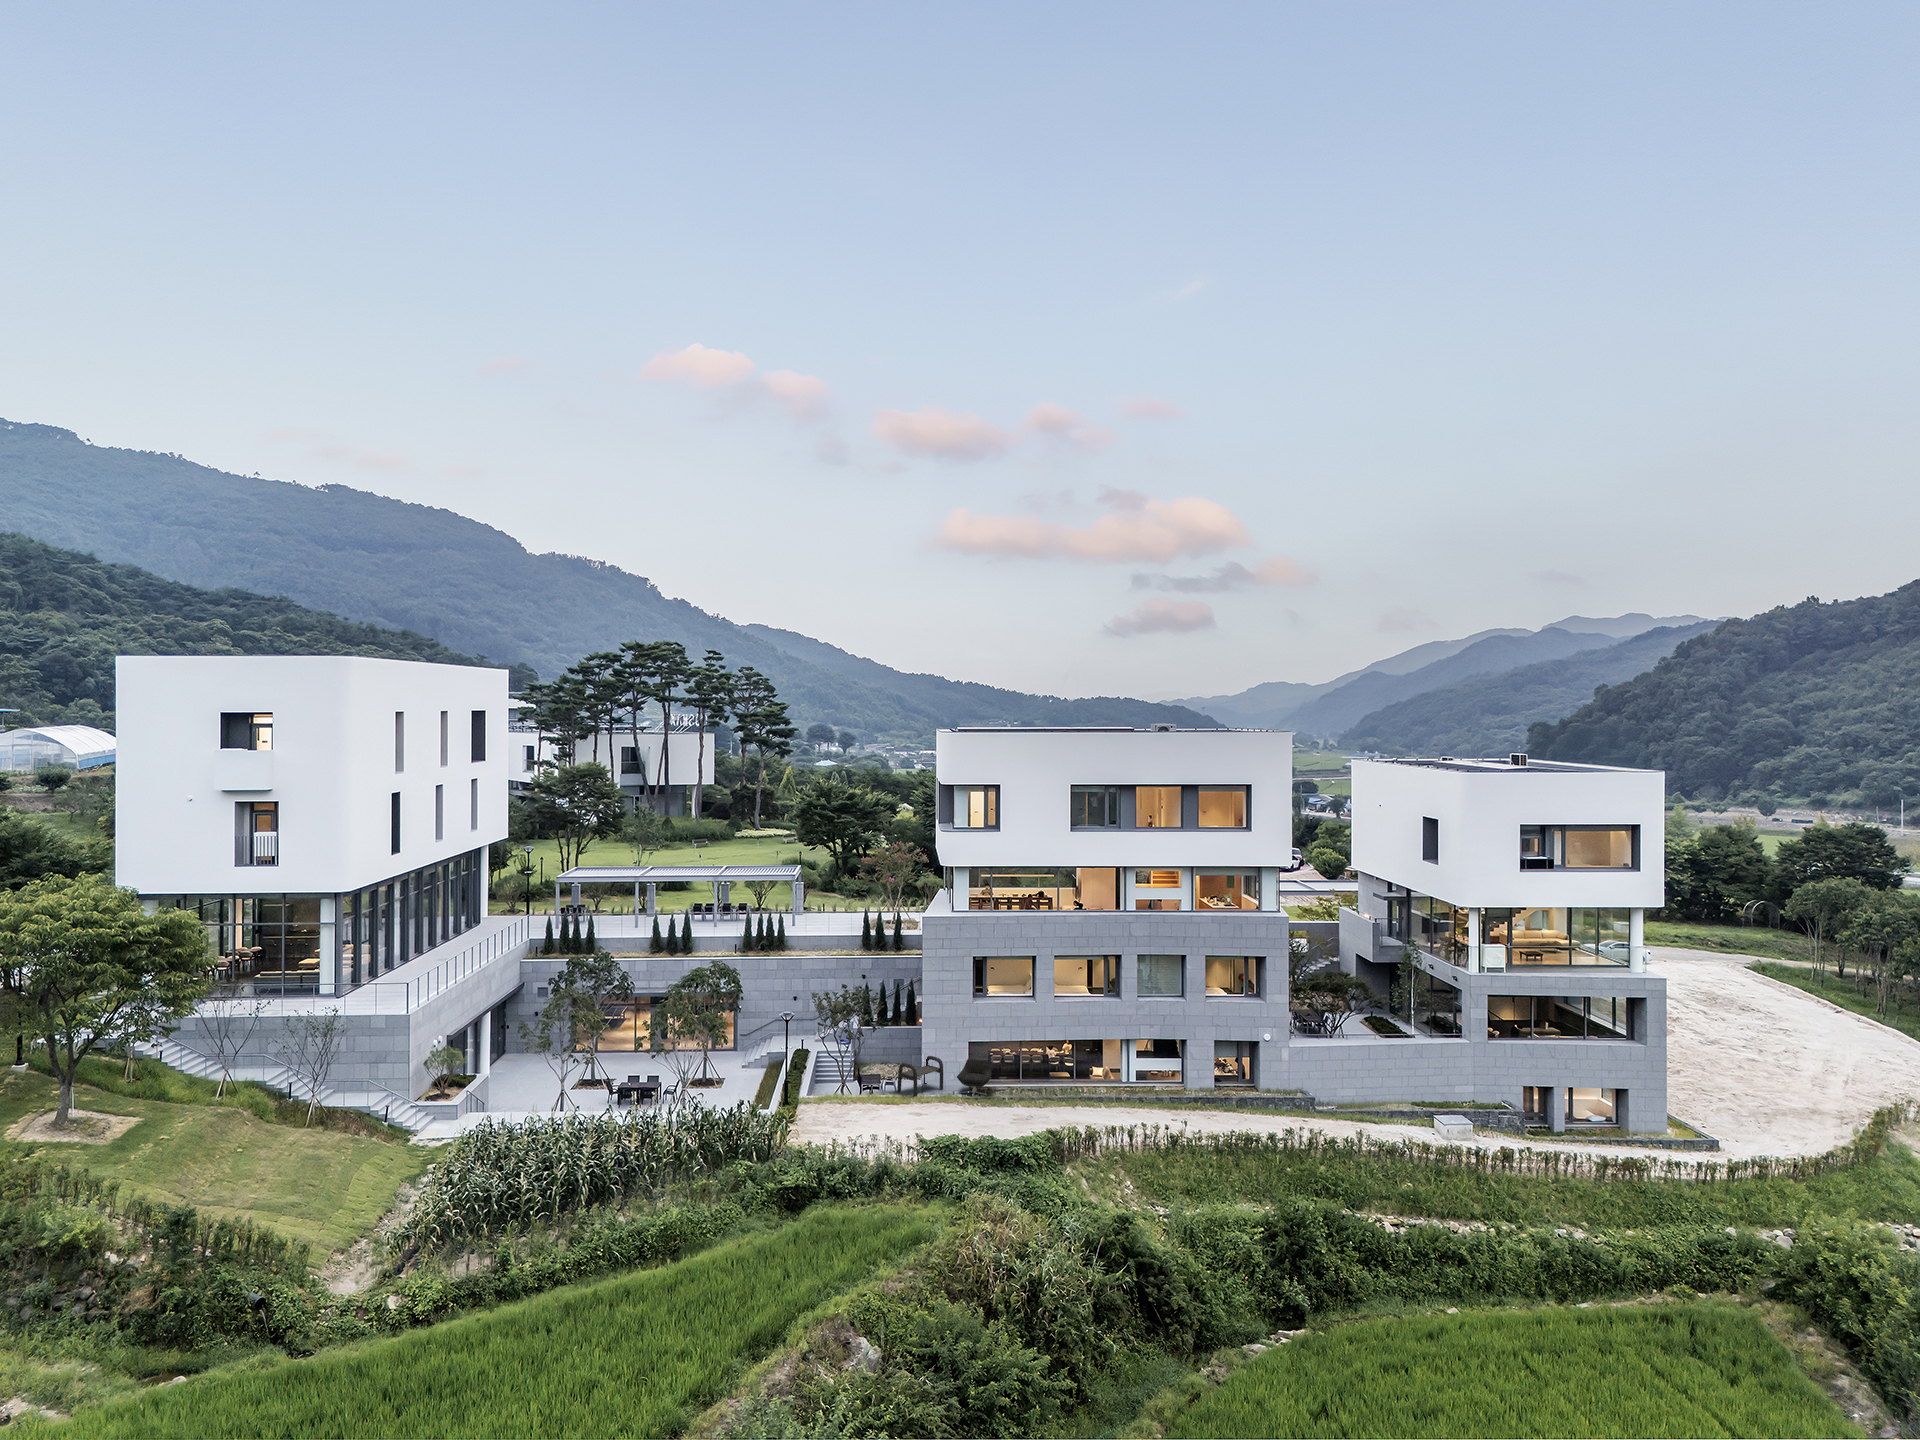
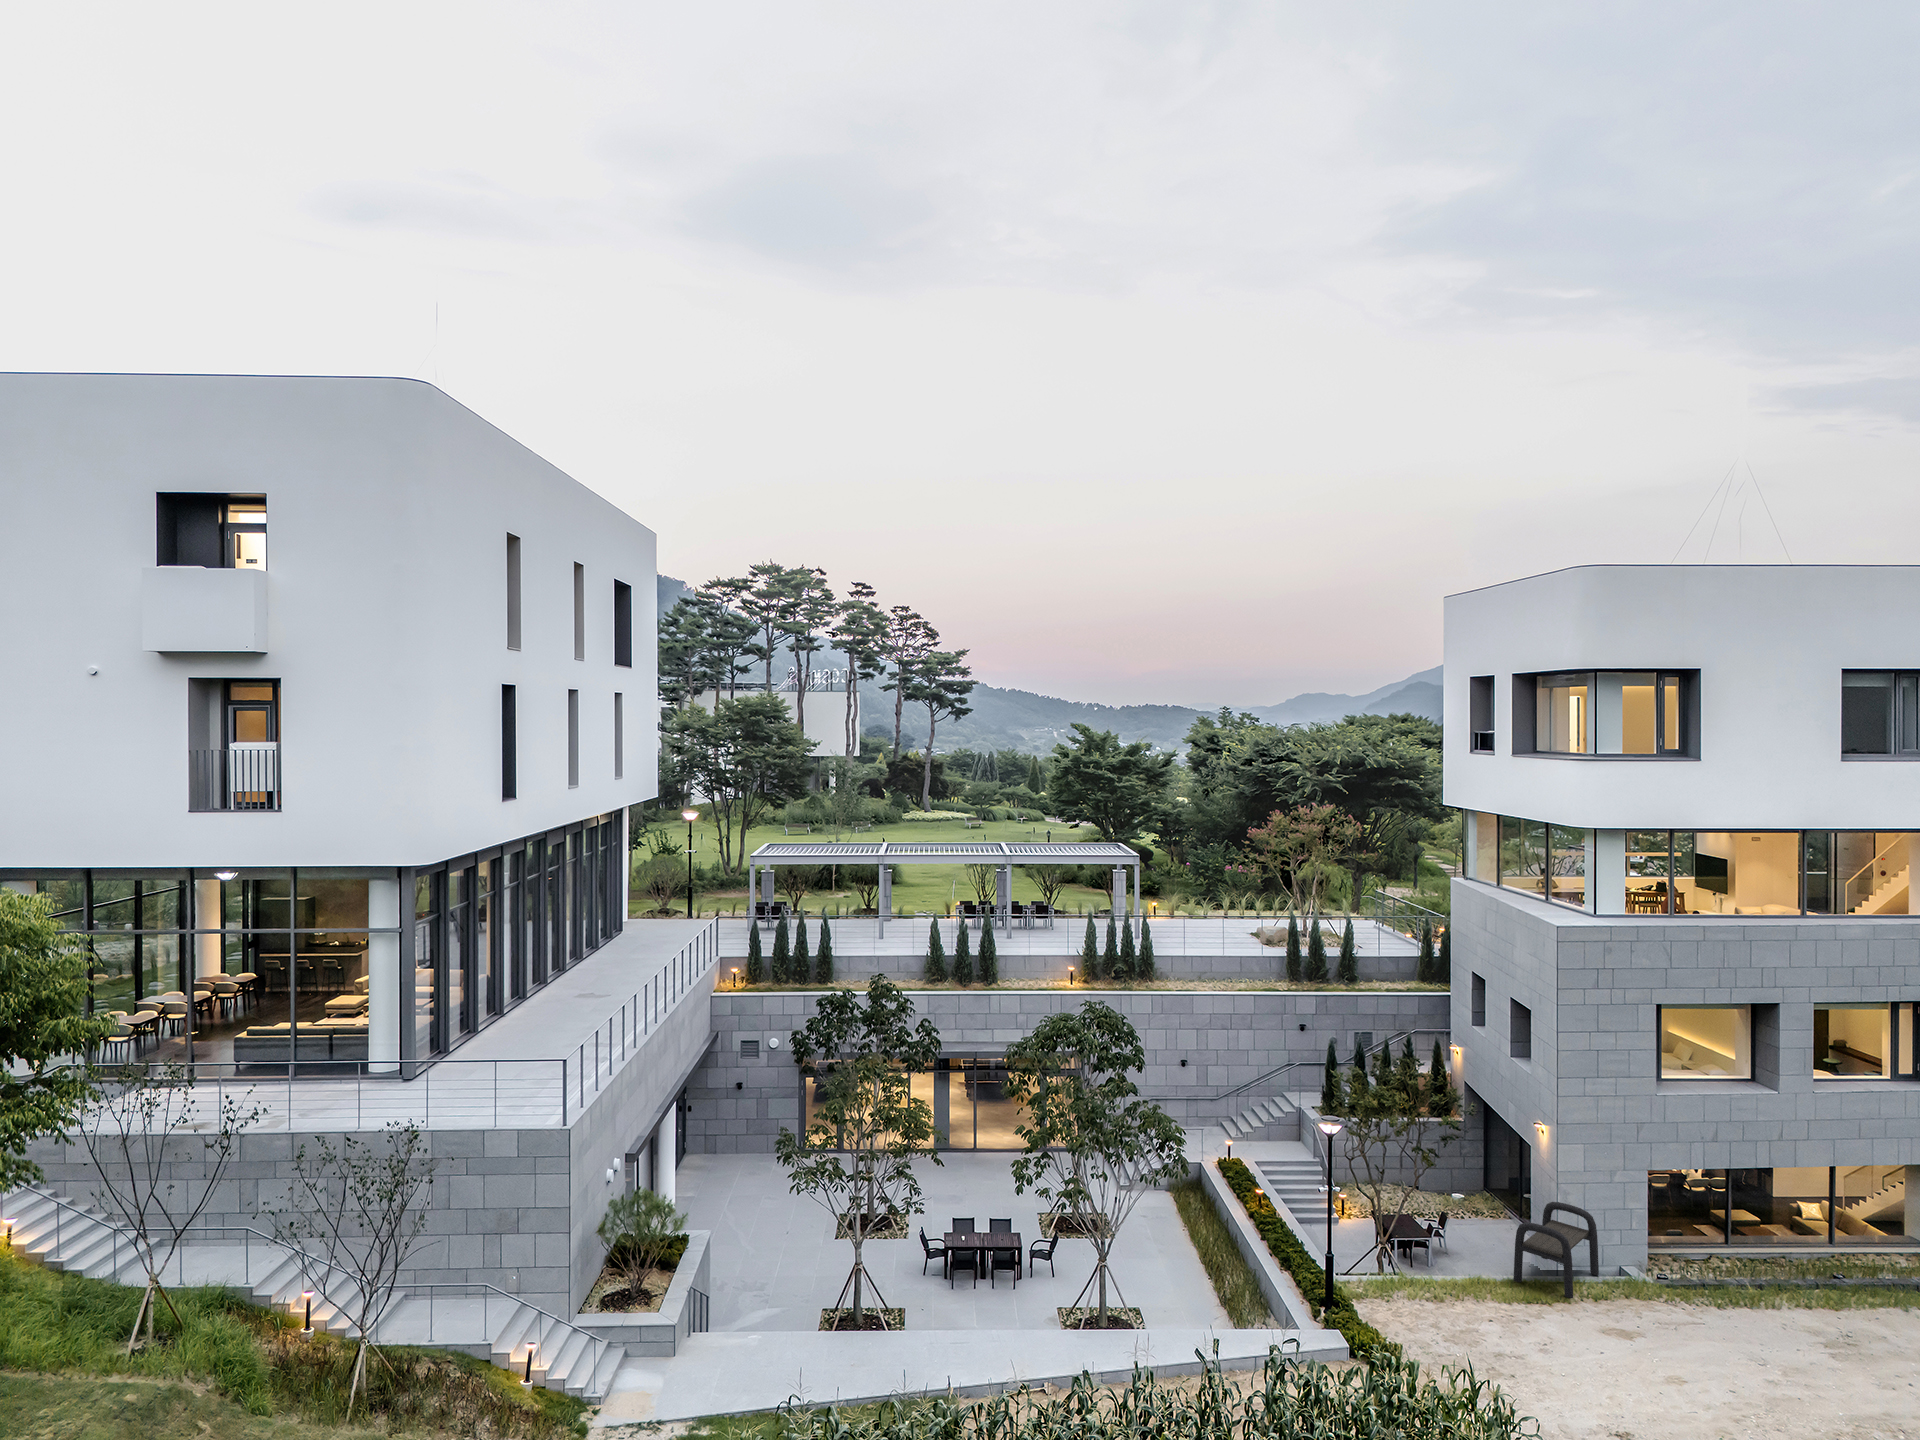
lounge chair: present [957,1059,992,1096] -> none [1629,1209,1720,1302]

